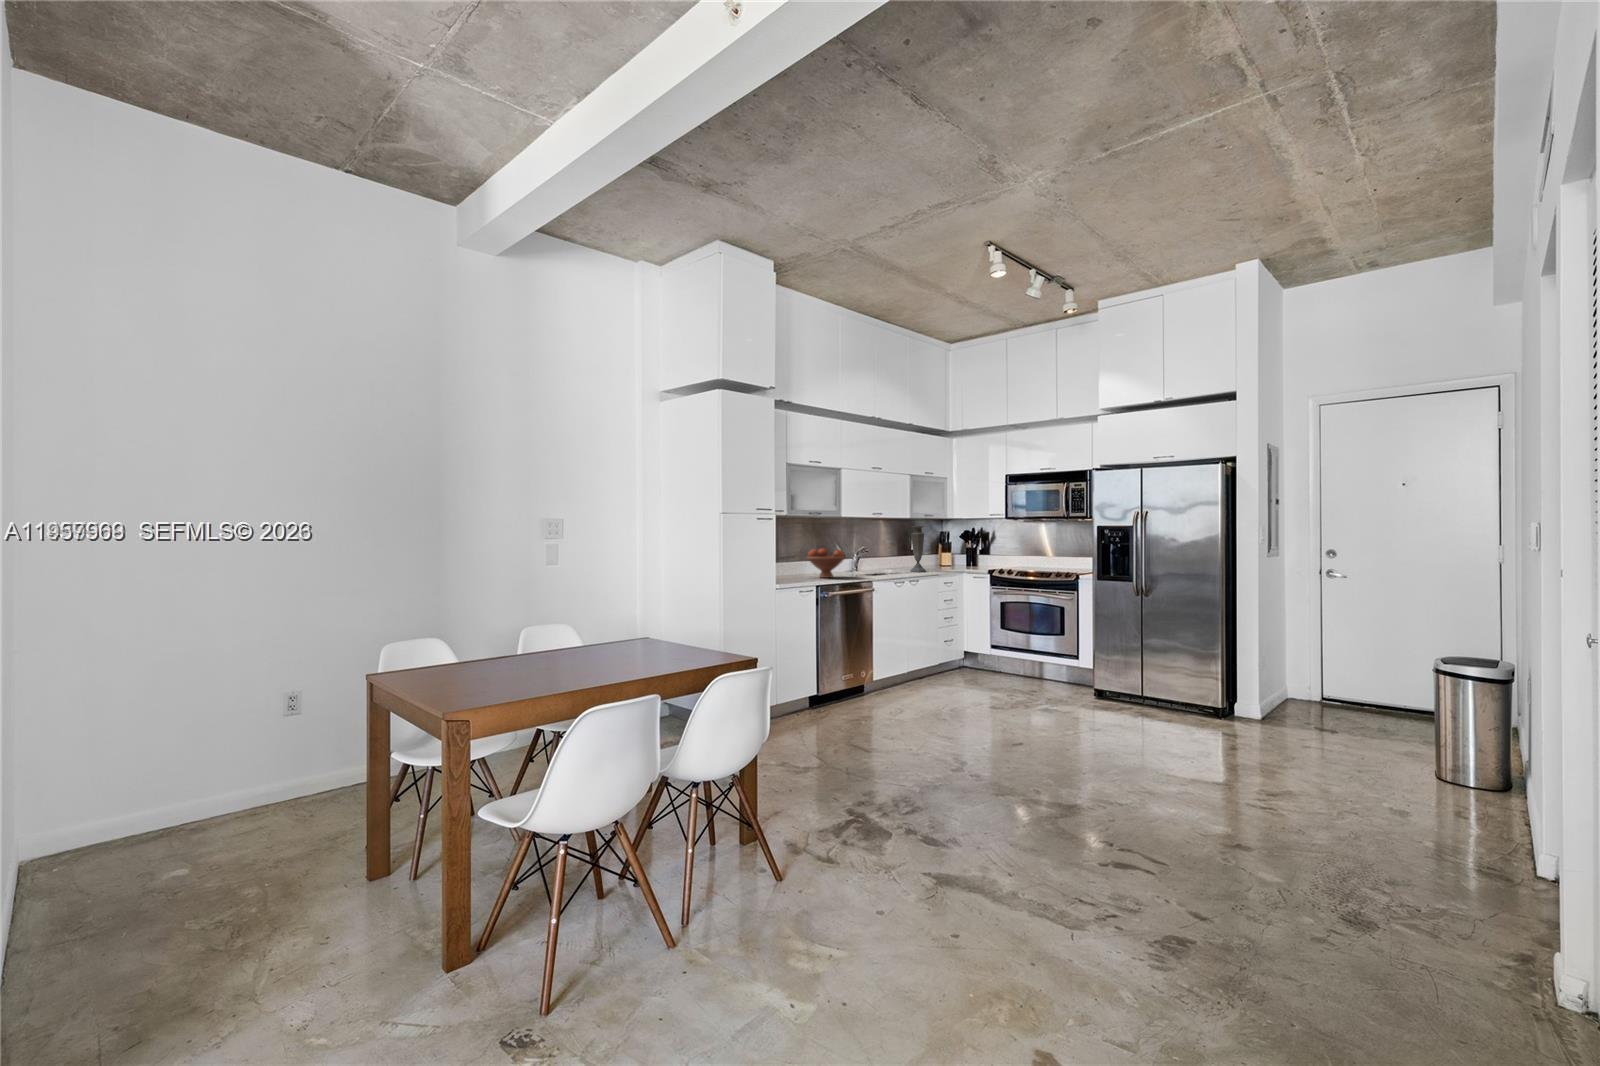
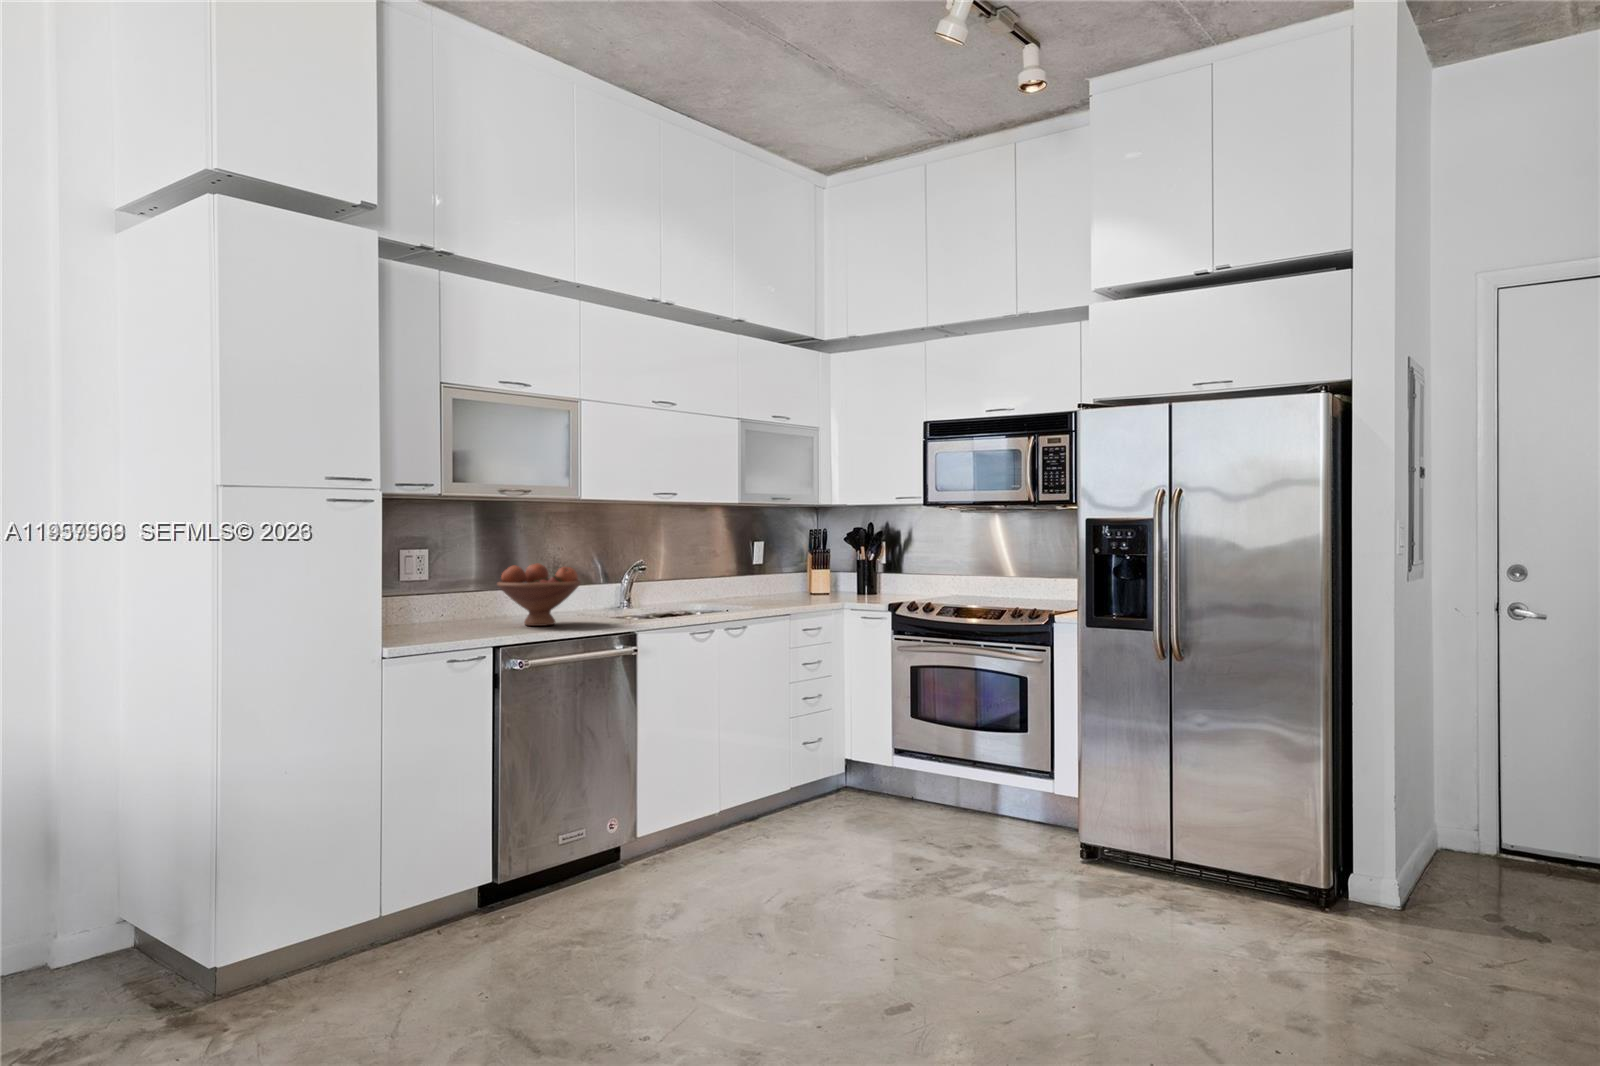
vase: present [910,526,926,572] -> none [740,519,771,608]

